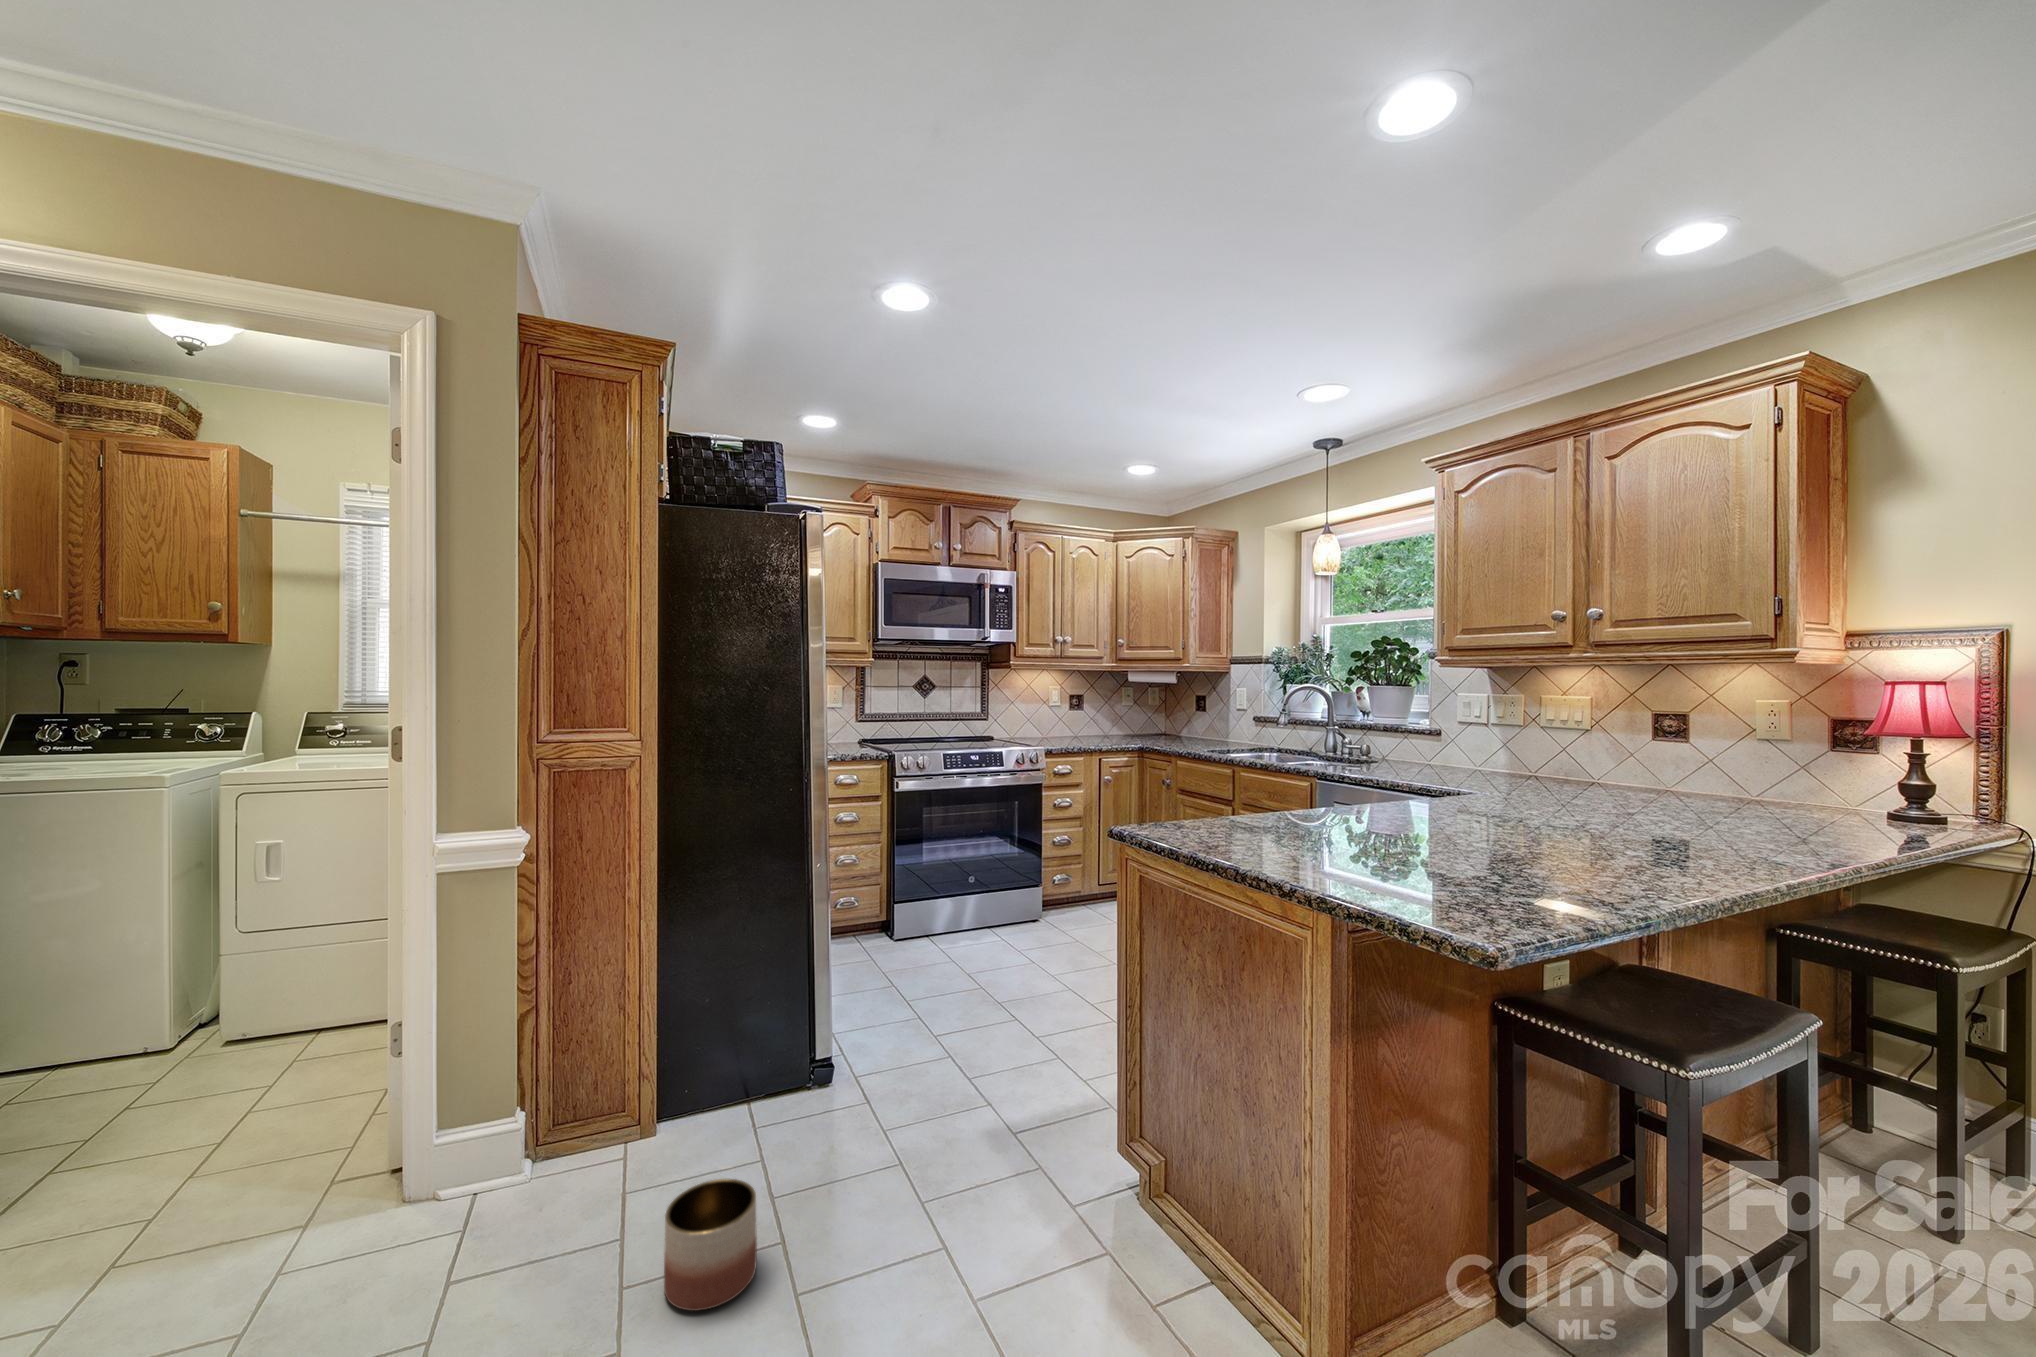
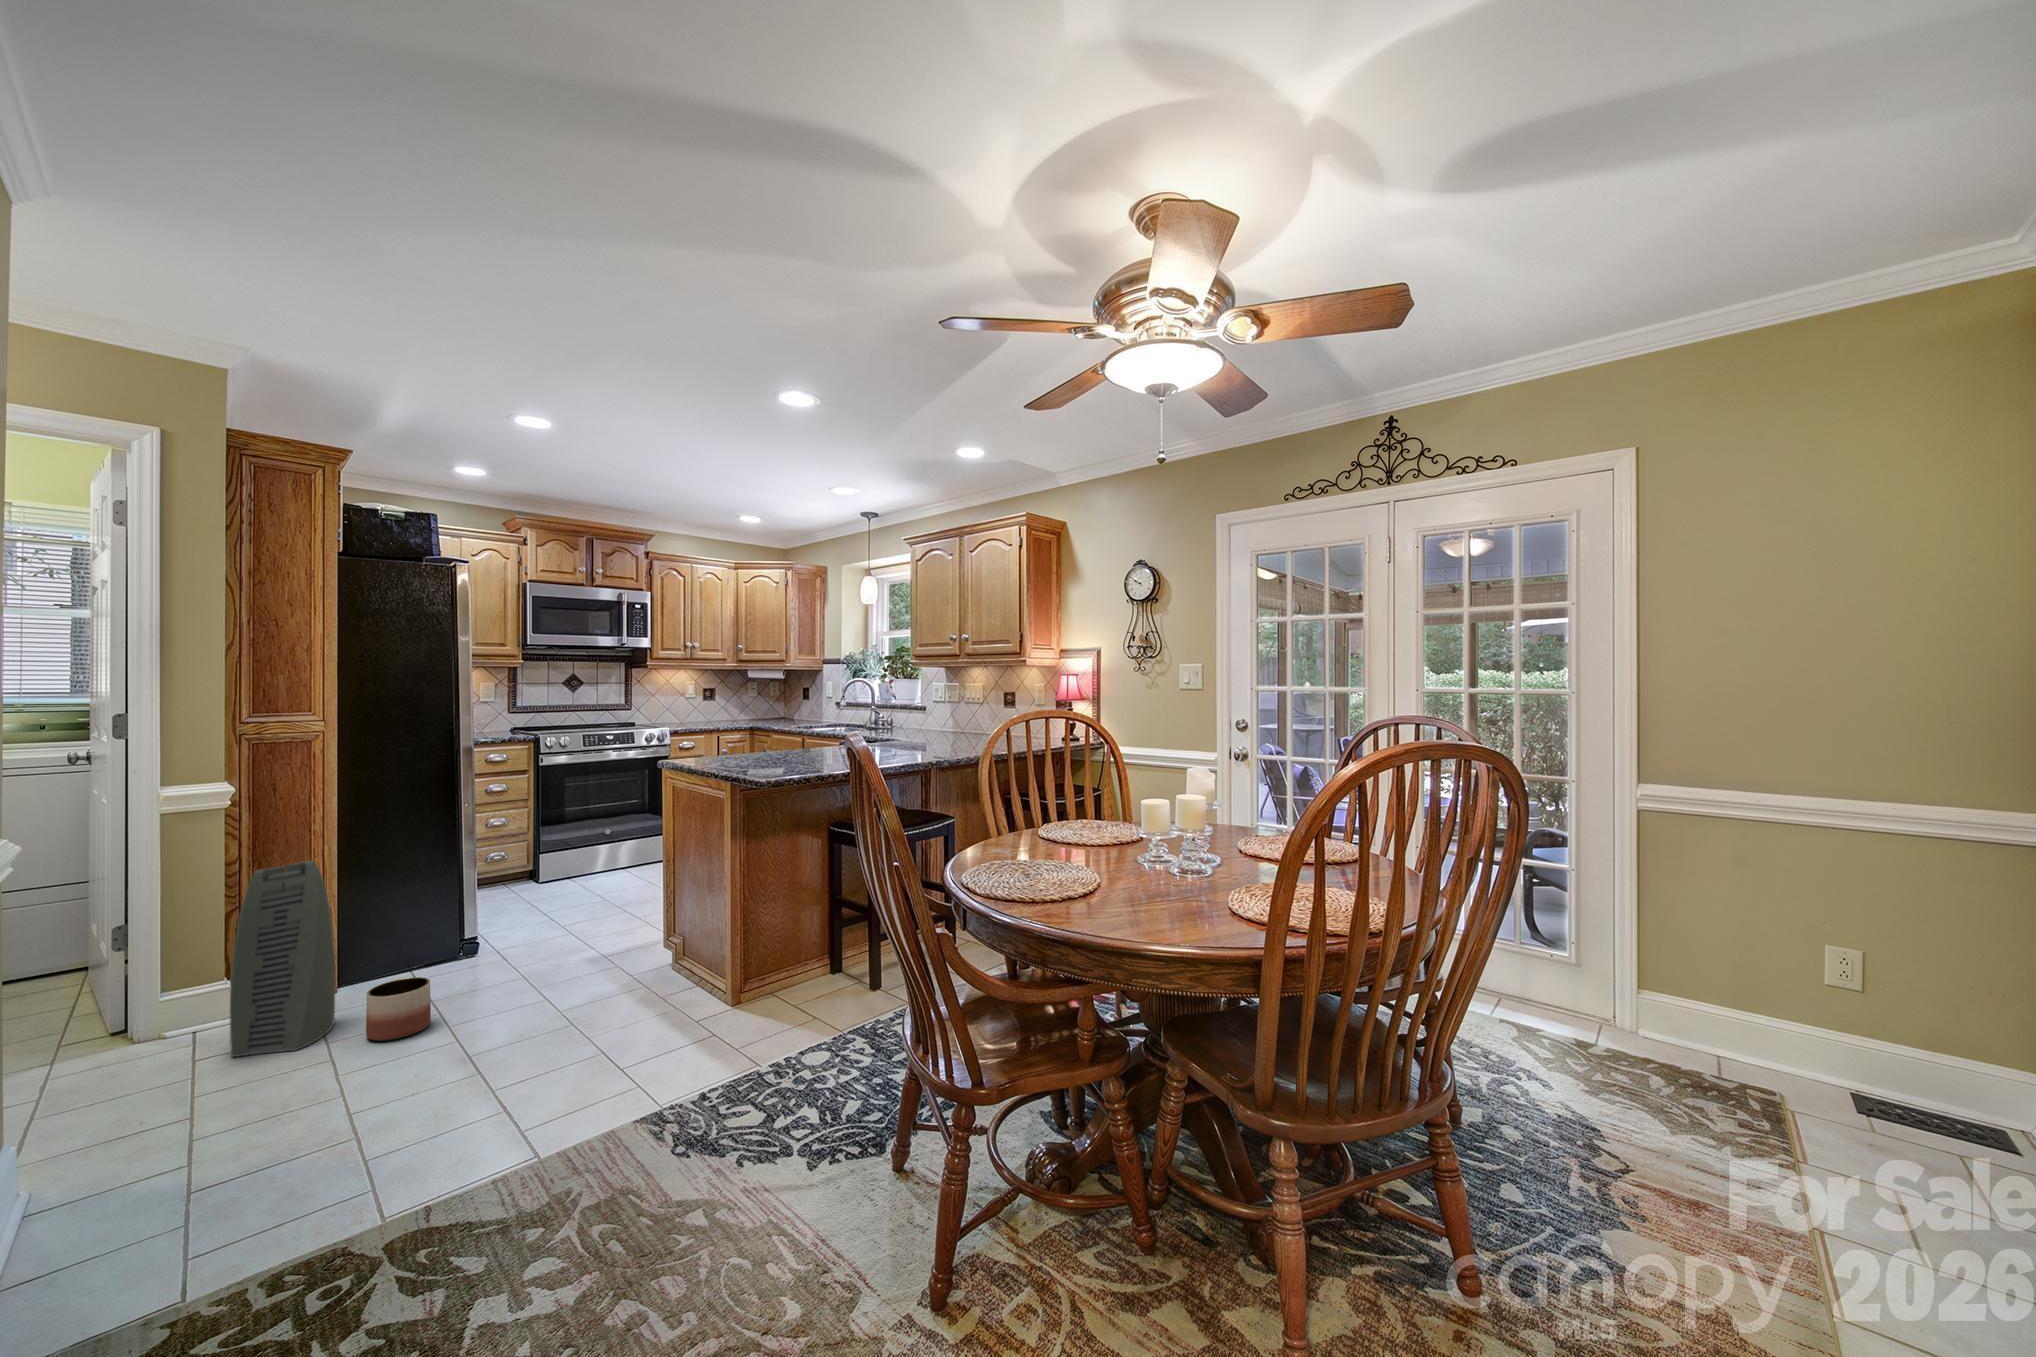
air purifier: none [486,964,634,1299] -> present [230,861,335,1057]

